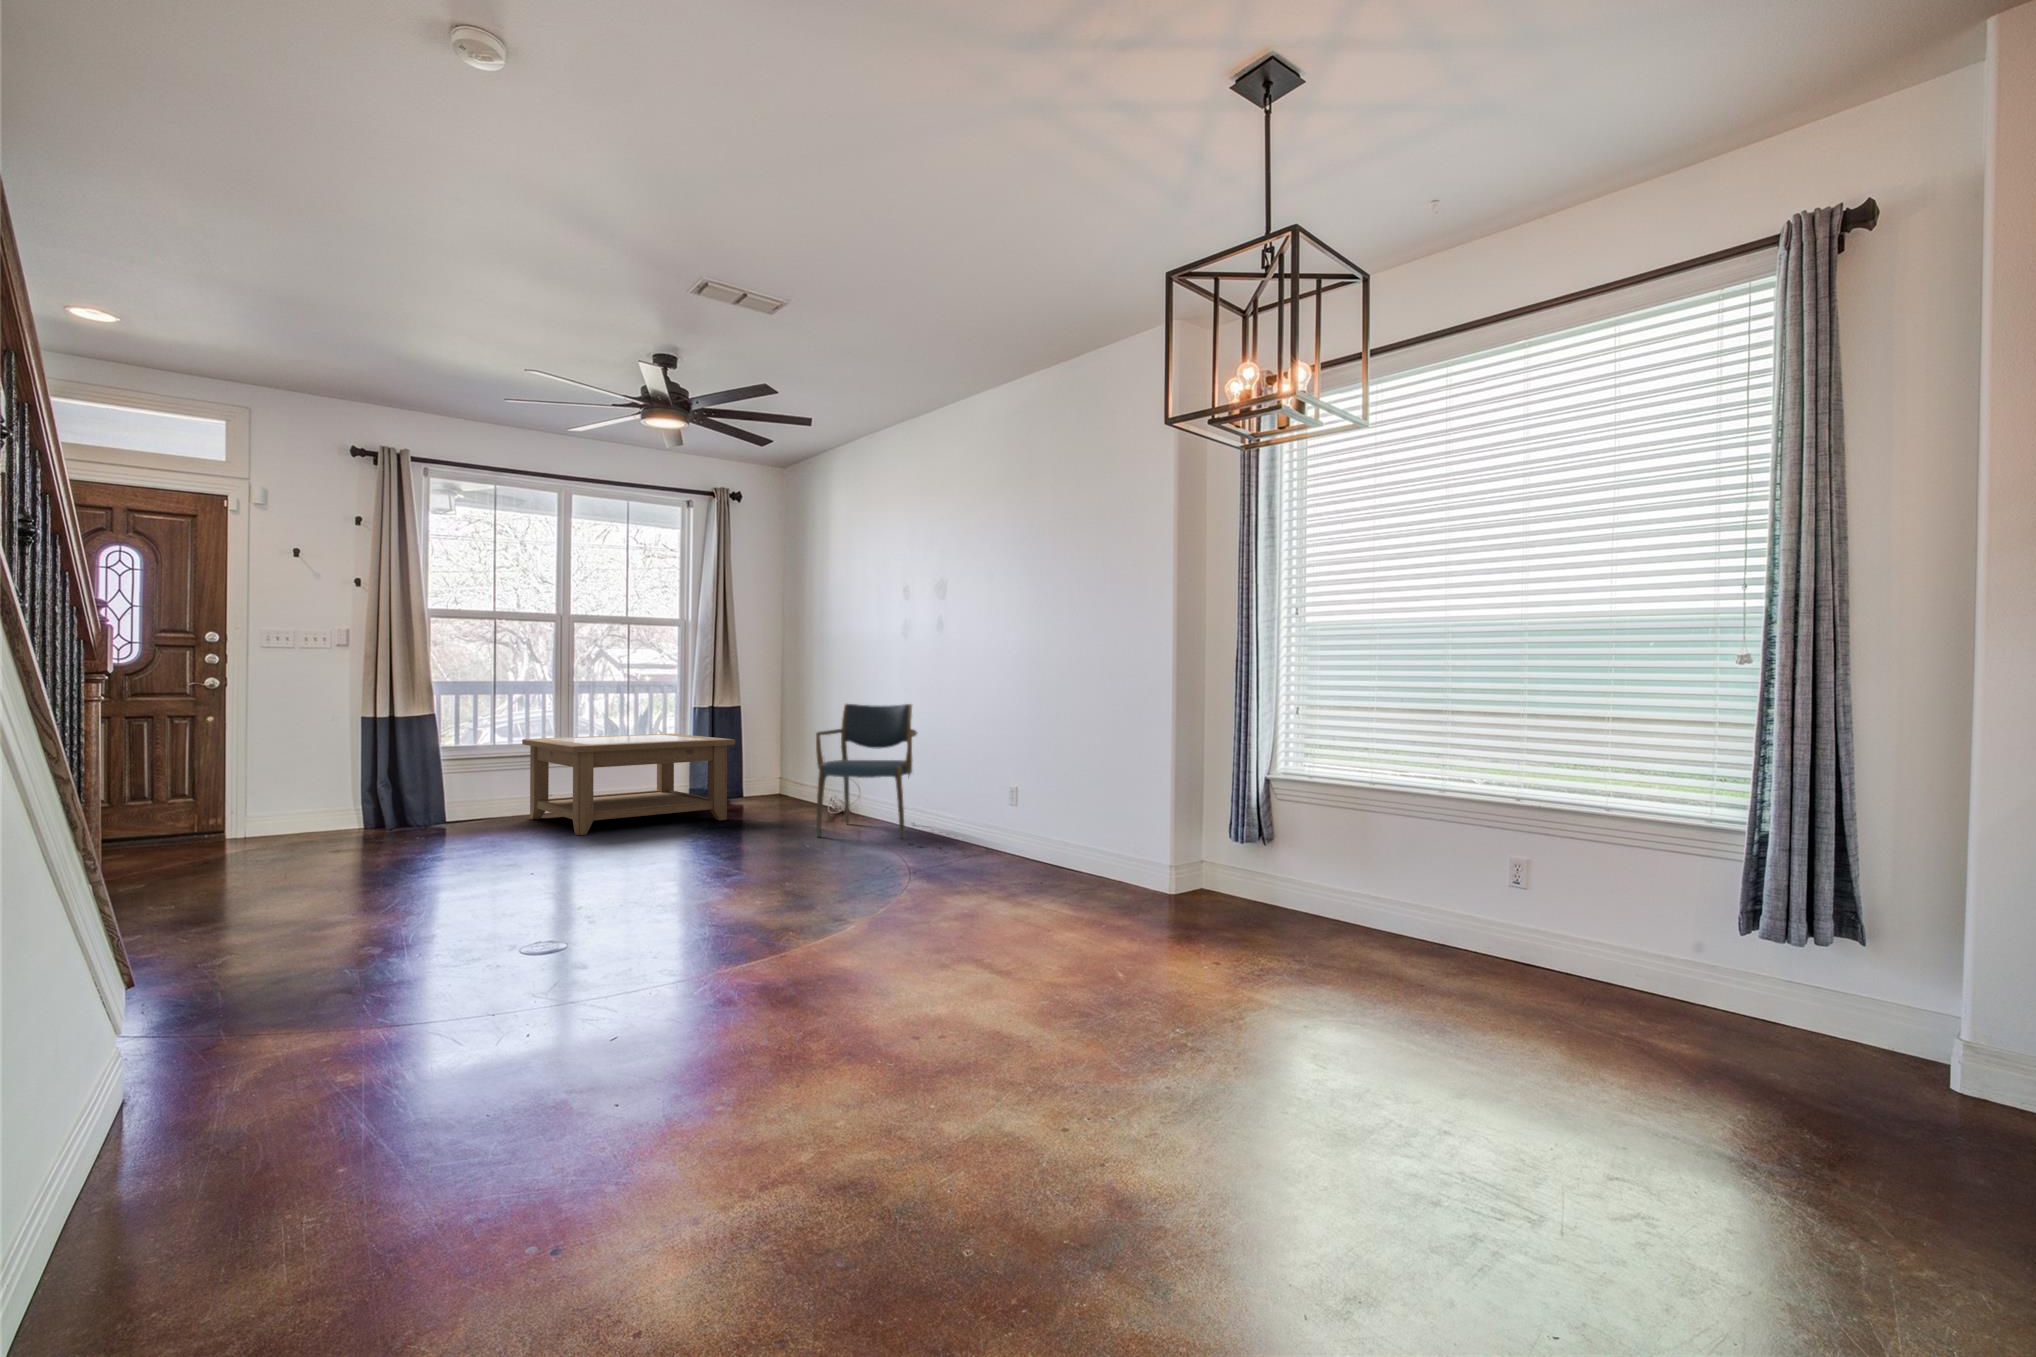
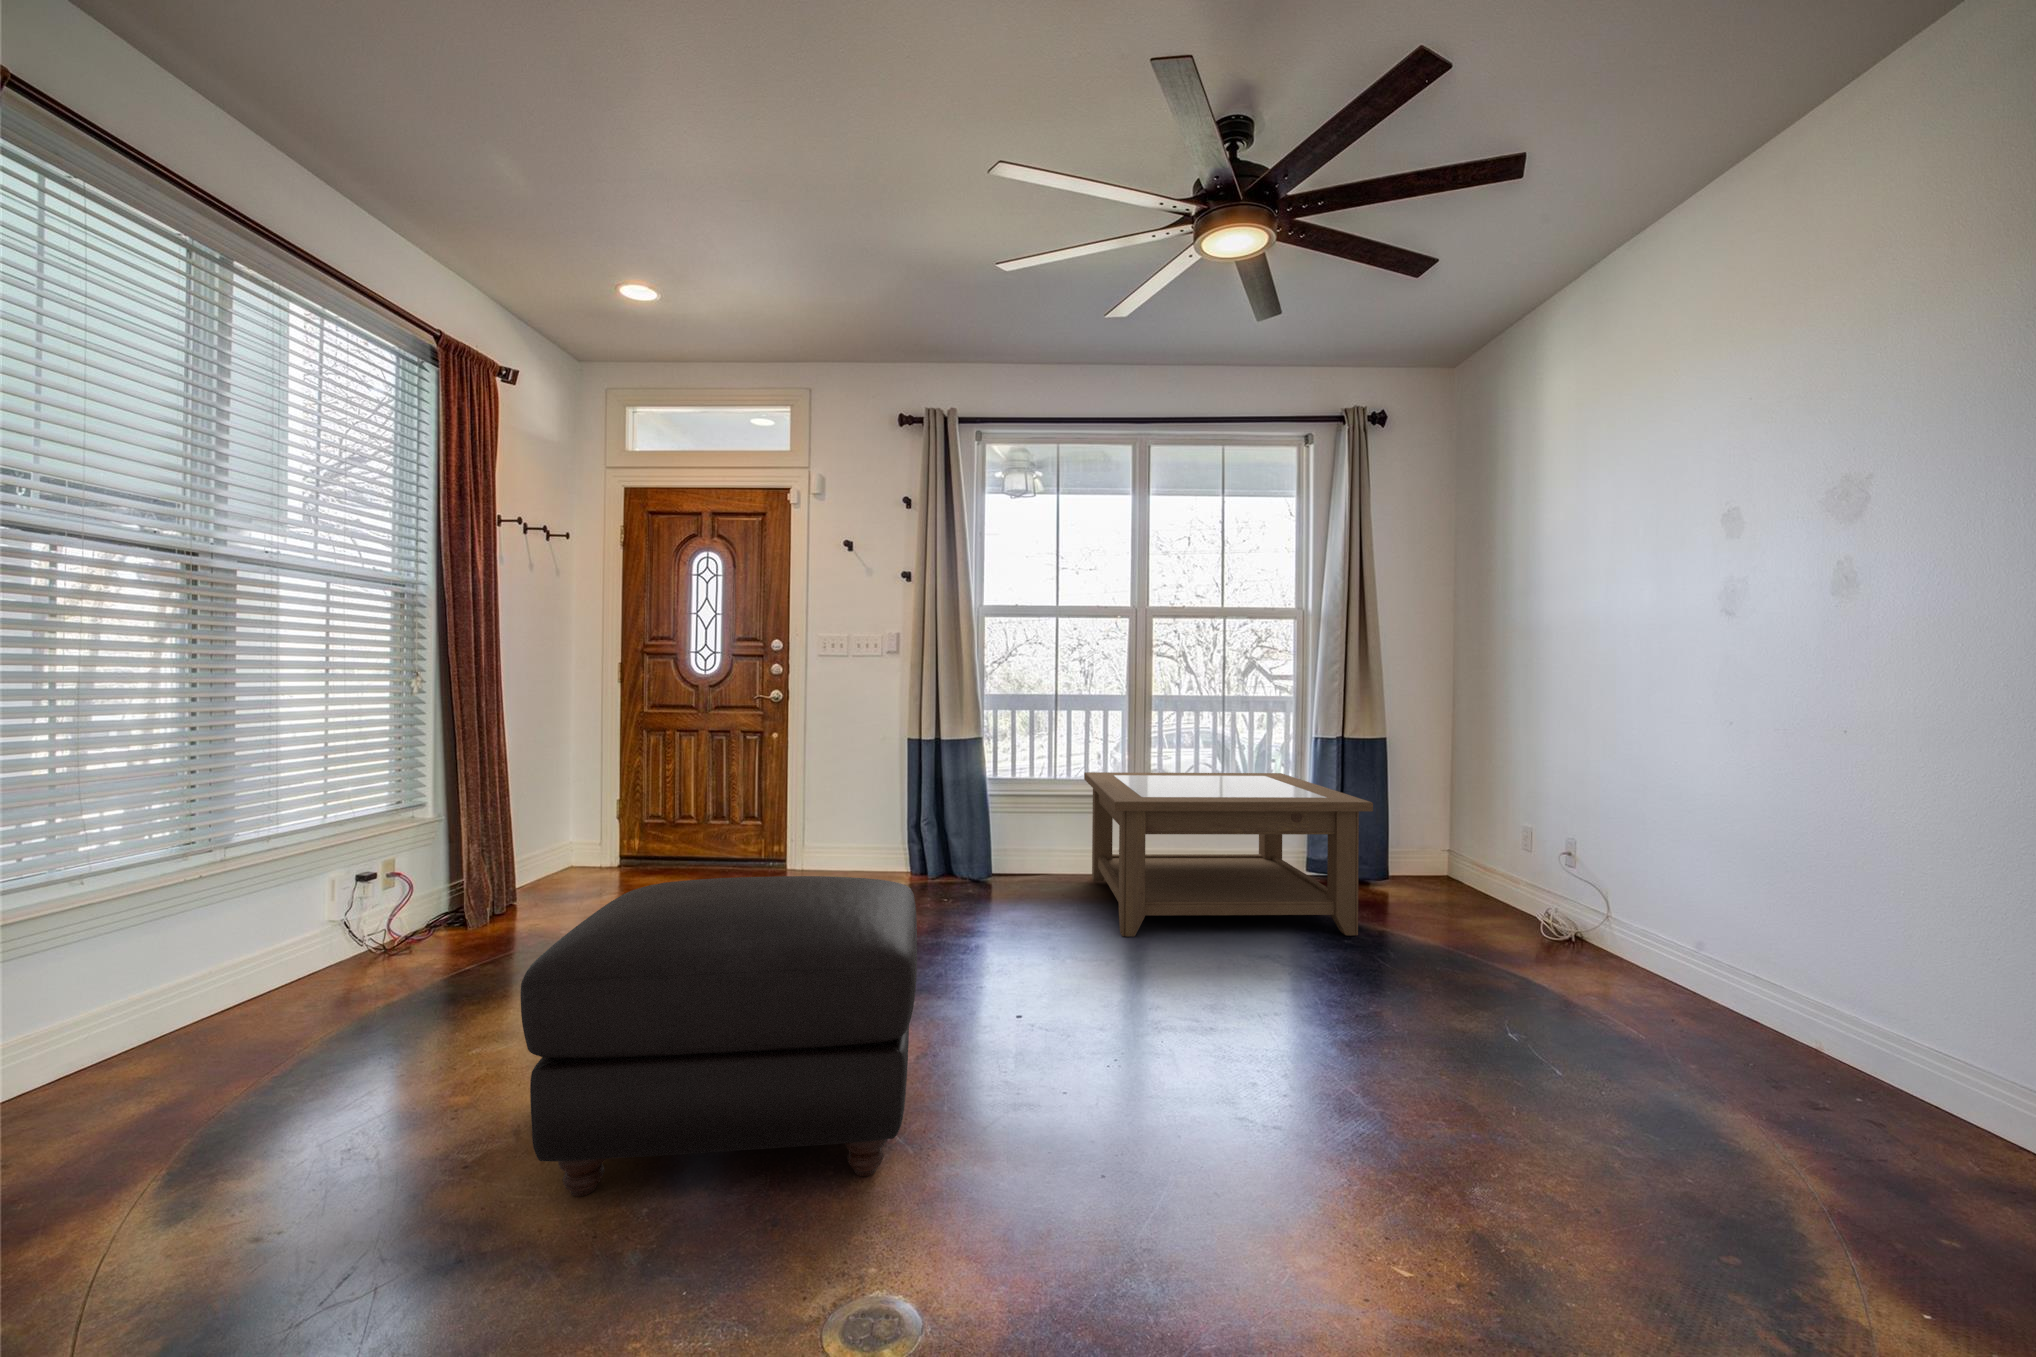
armchair: present [816,704,917,838] -> none [1545,757,1832,1122]
ottoman: none [294,773,536,924] -> present [520,876,917,1196]

